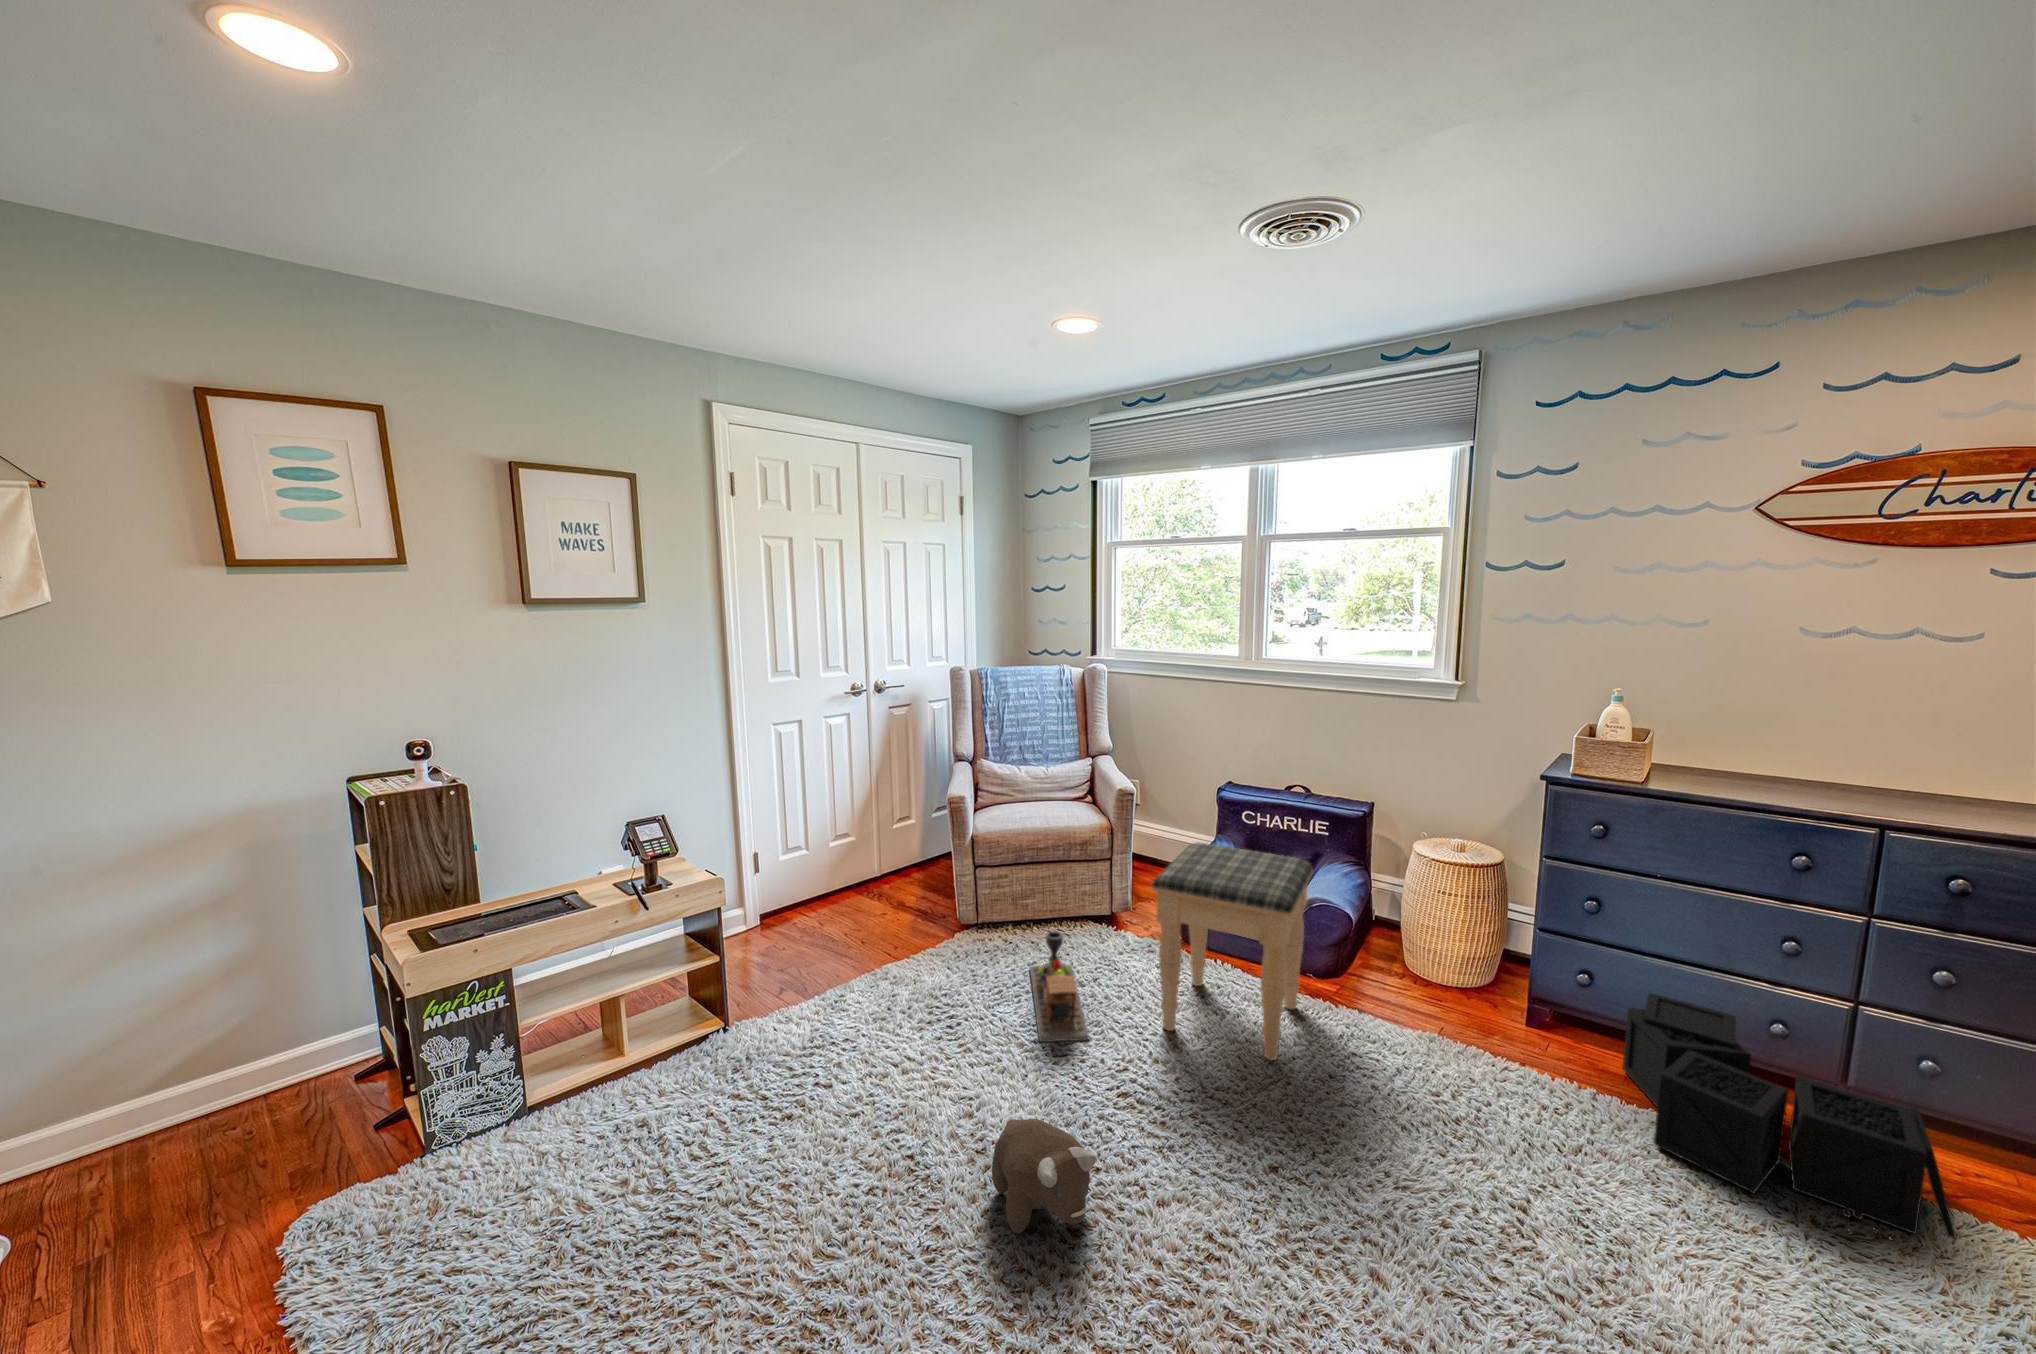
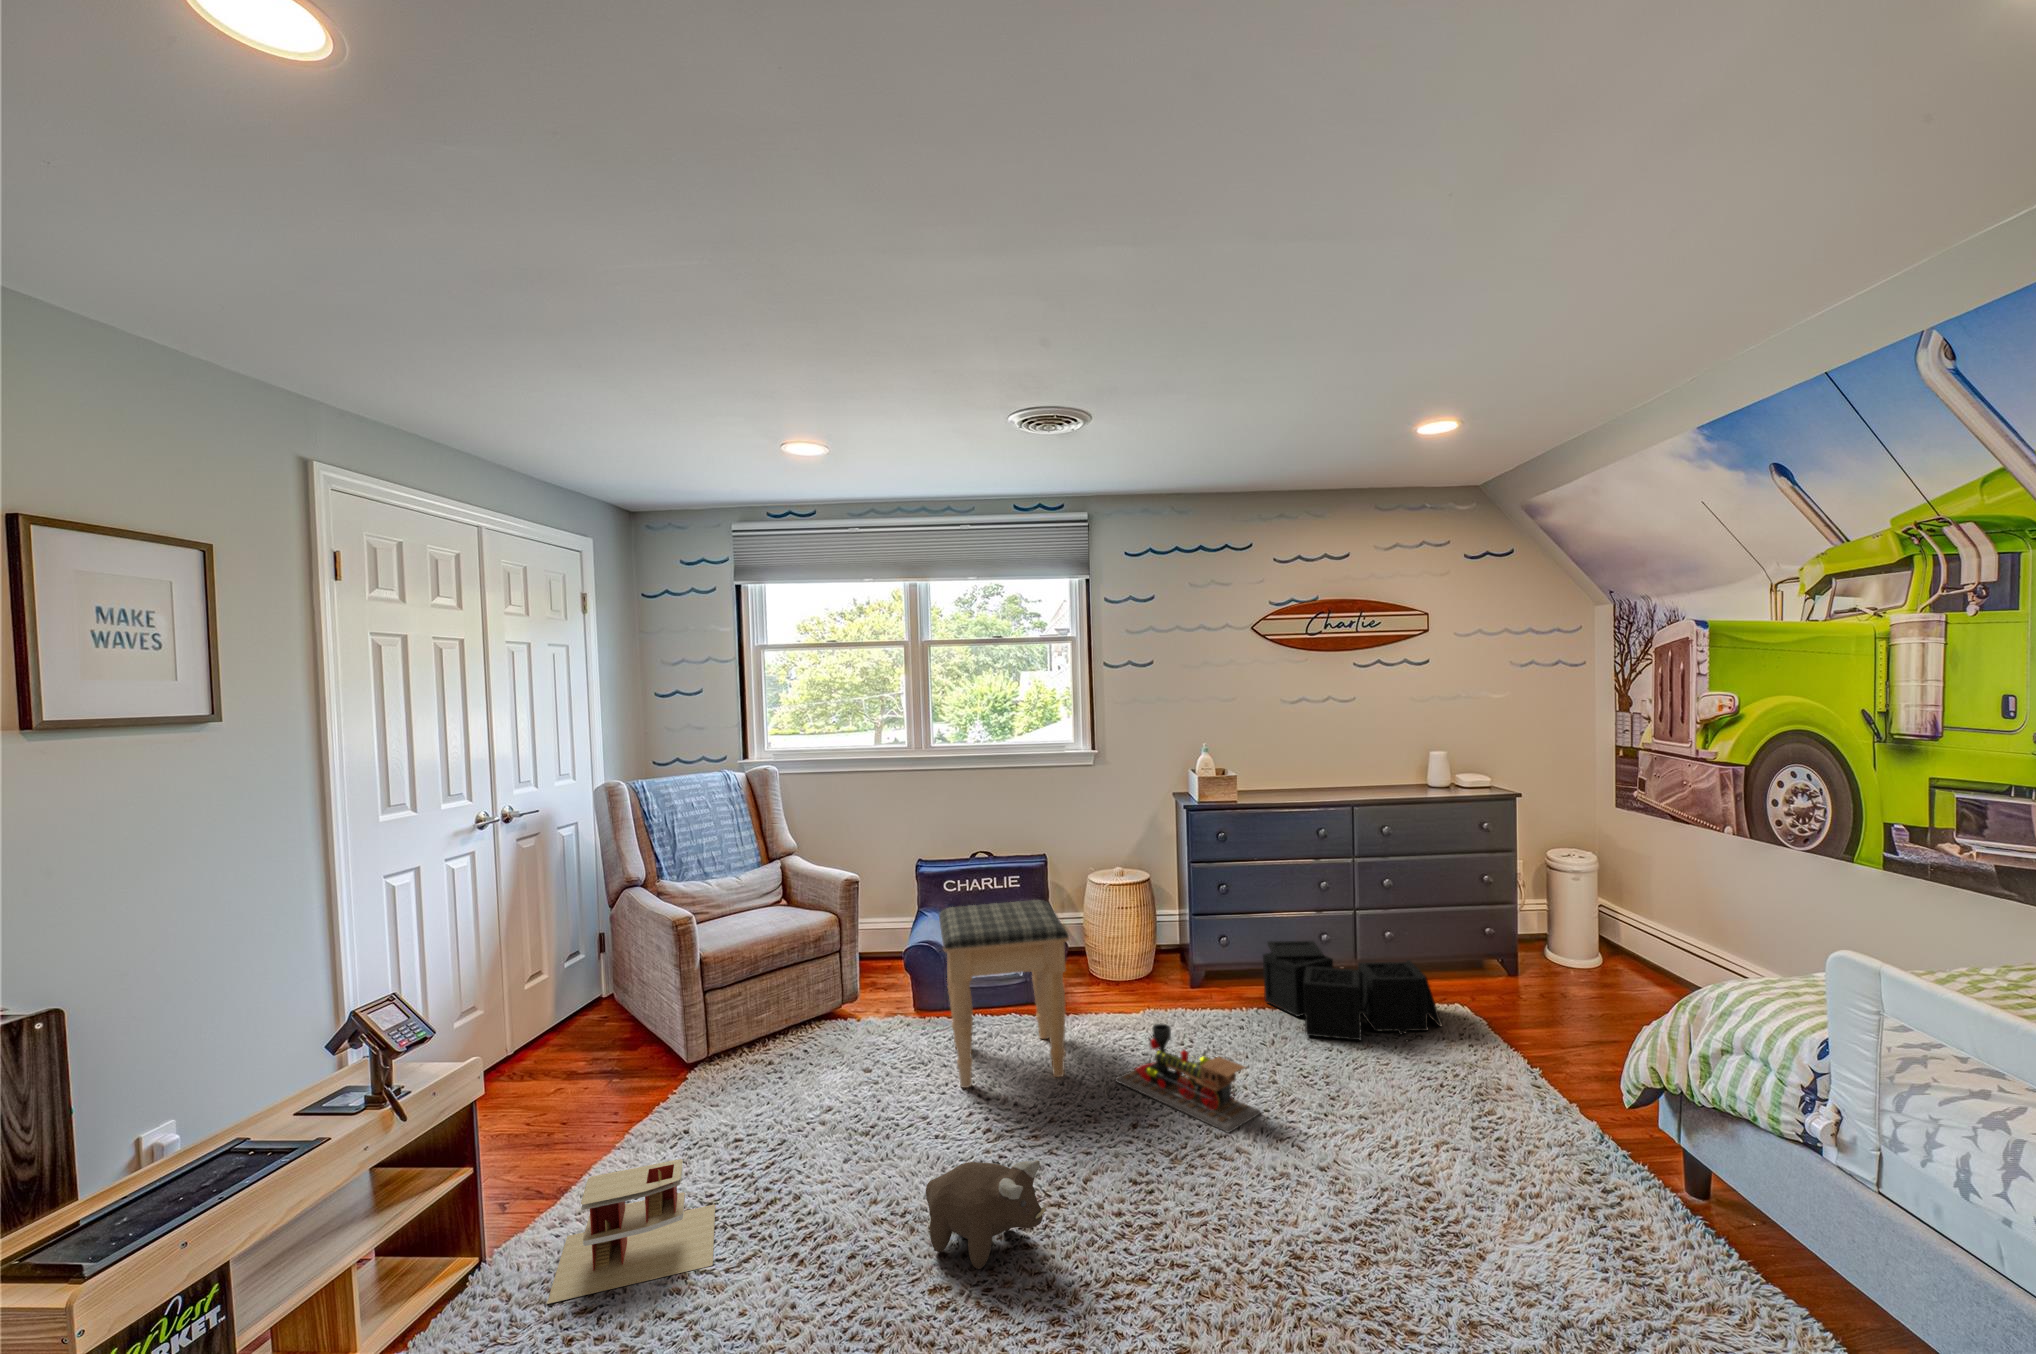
toy train: present [1030,931,1089,1042] -> present [1115,1024,1261,1133]
toy house: none [739,991,892,1102] -> present [547,1159,715,1304]

